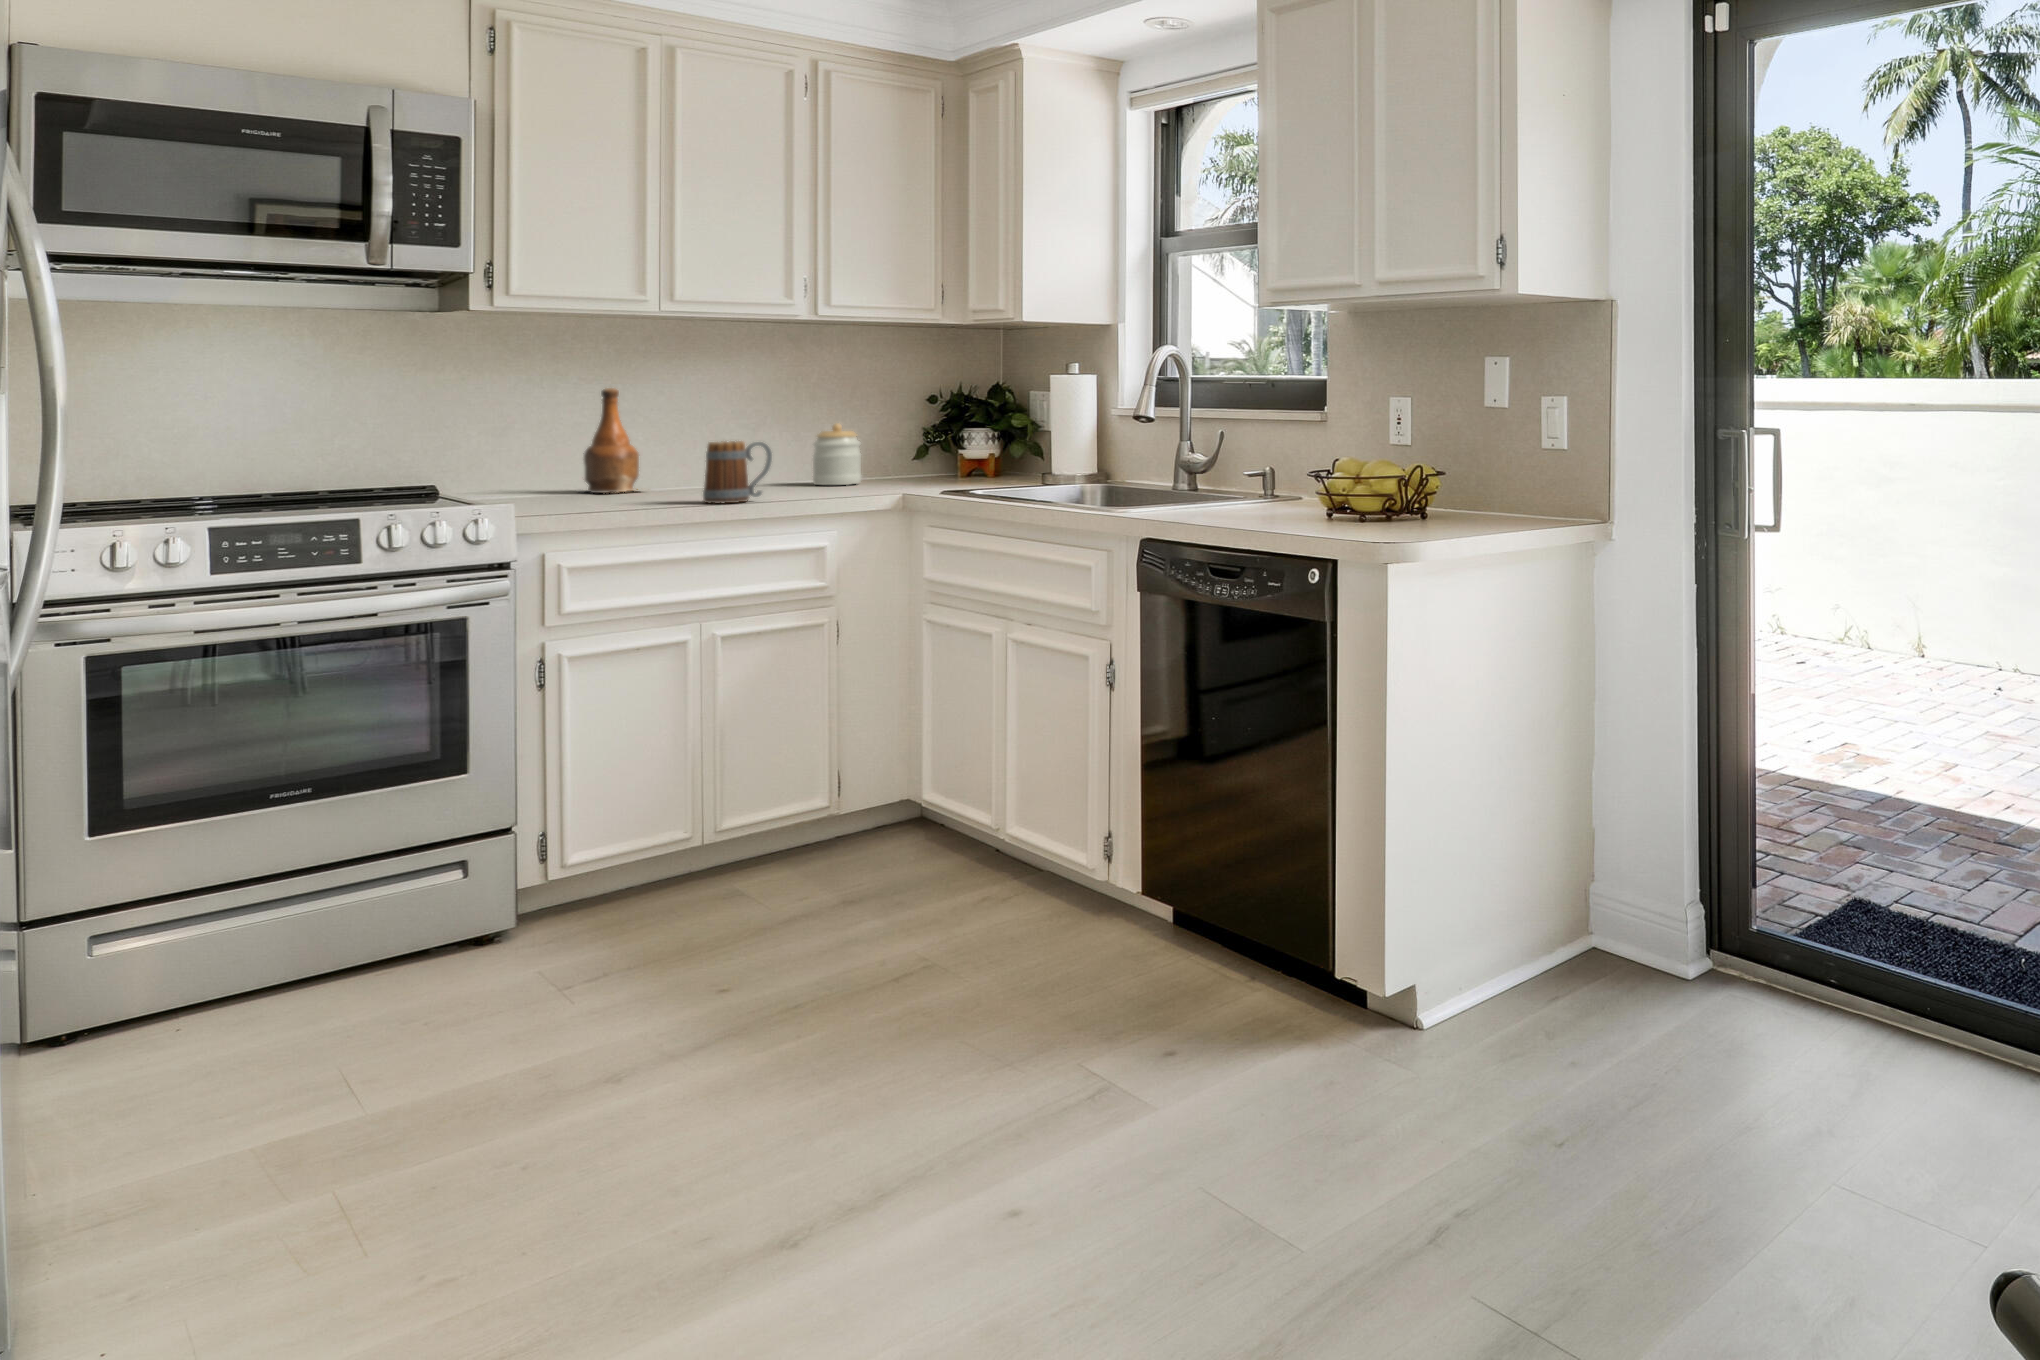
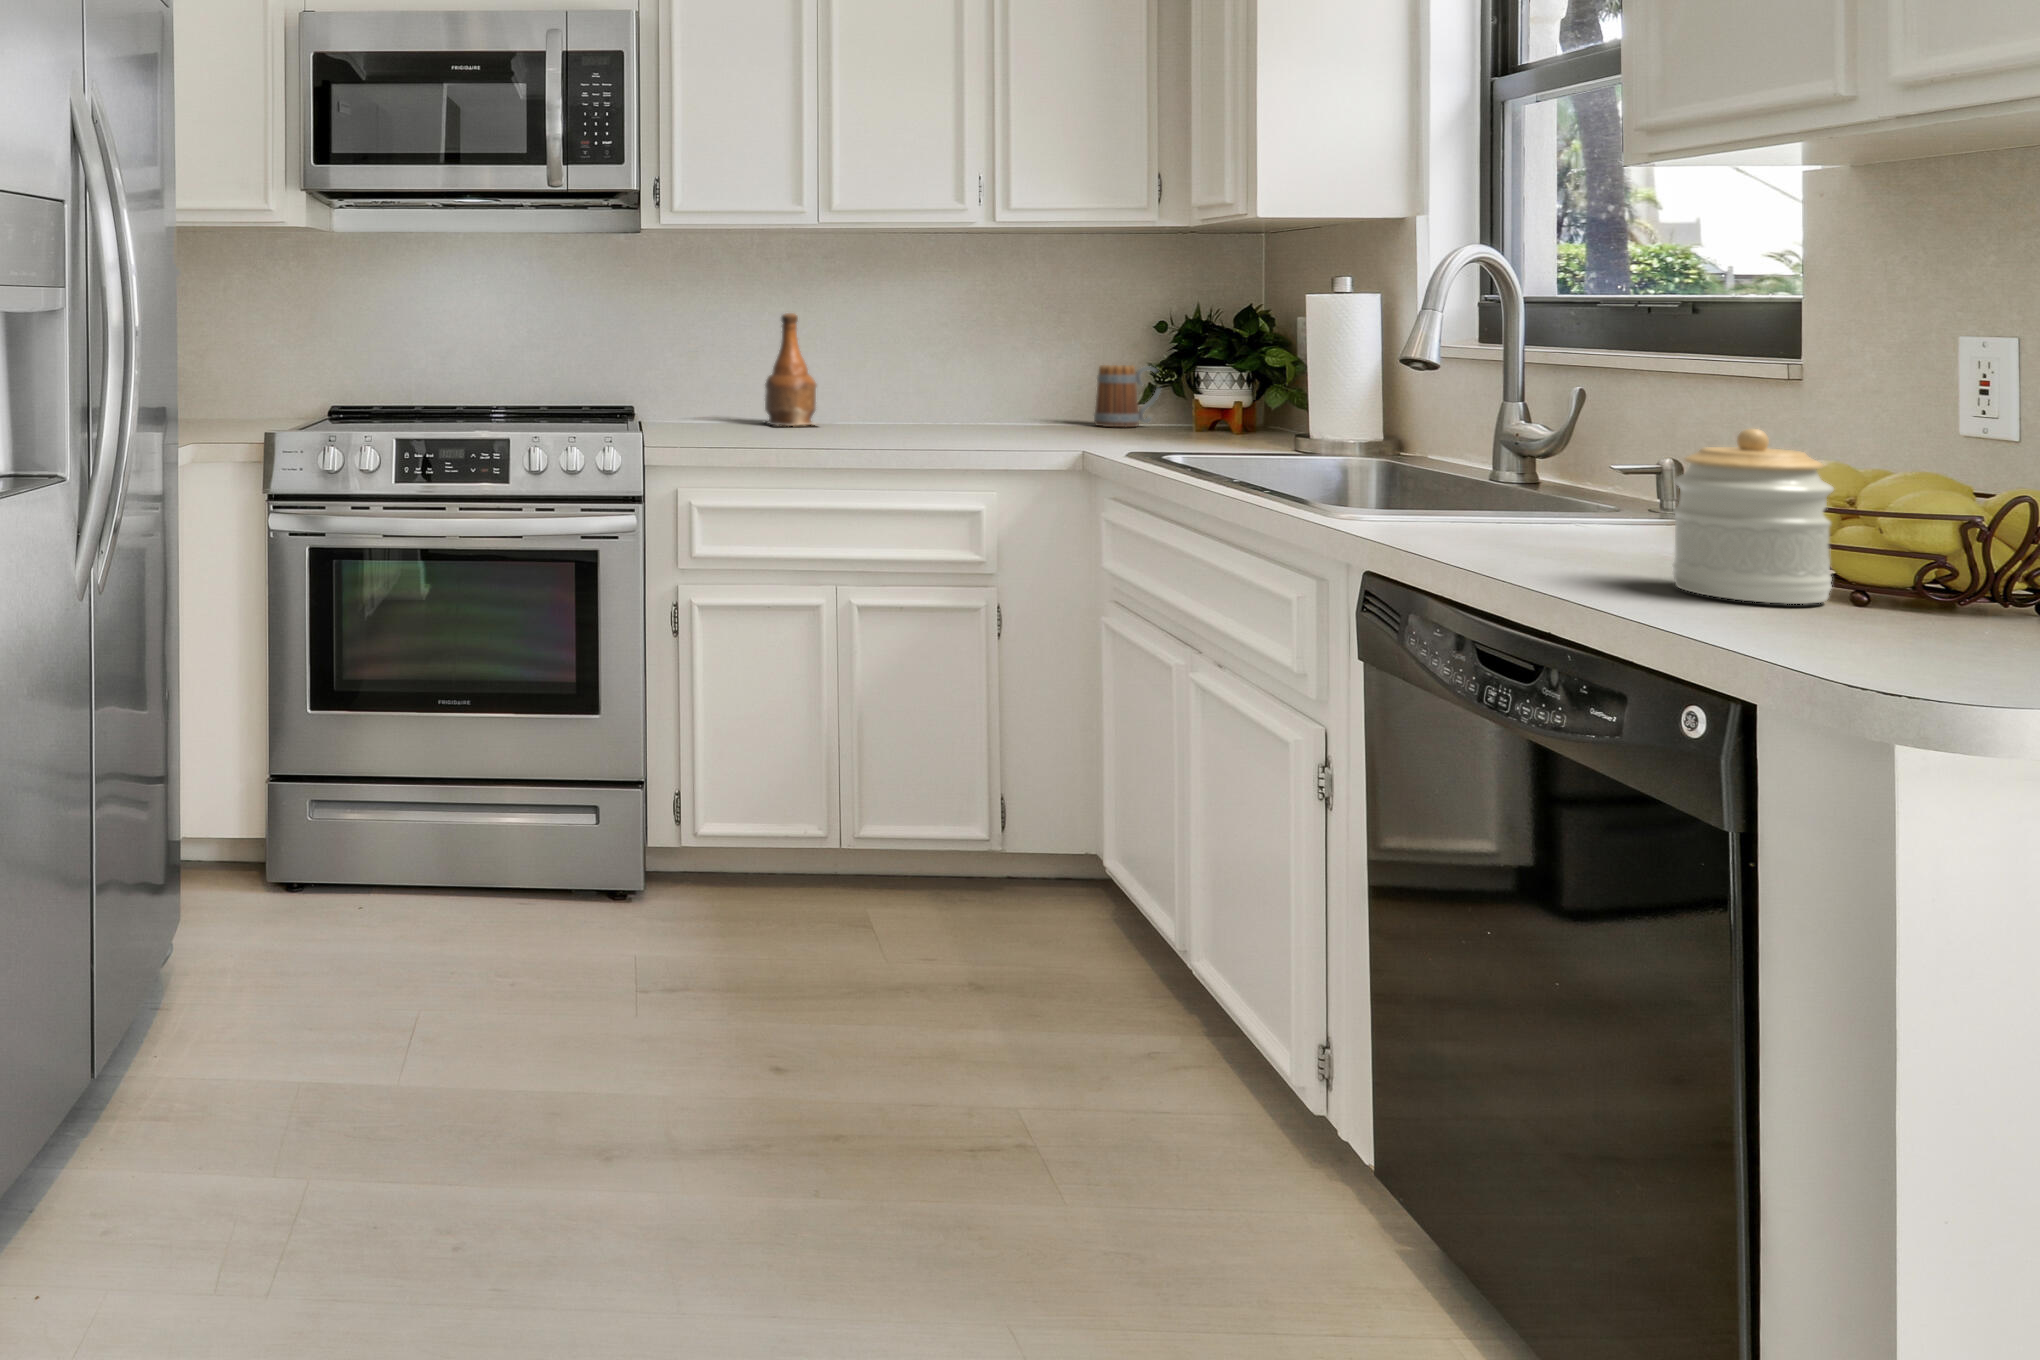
jar: present [813,423,861,485] -> present [1673,429,1834,604]
mug: present [703,441,772,504] -> present [1094,365,1161,427]

